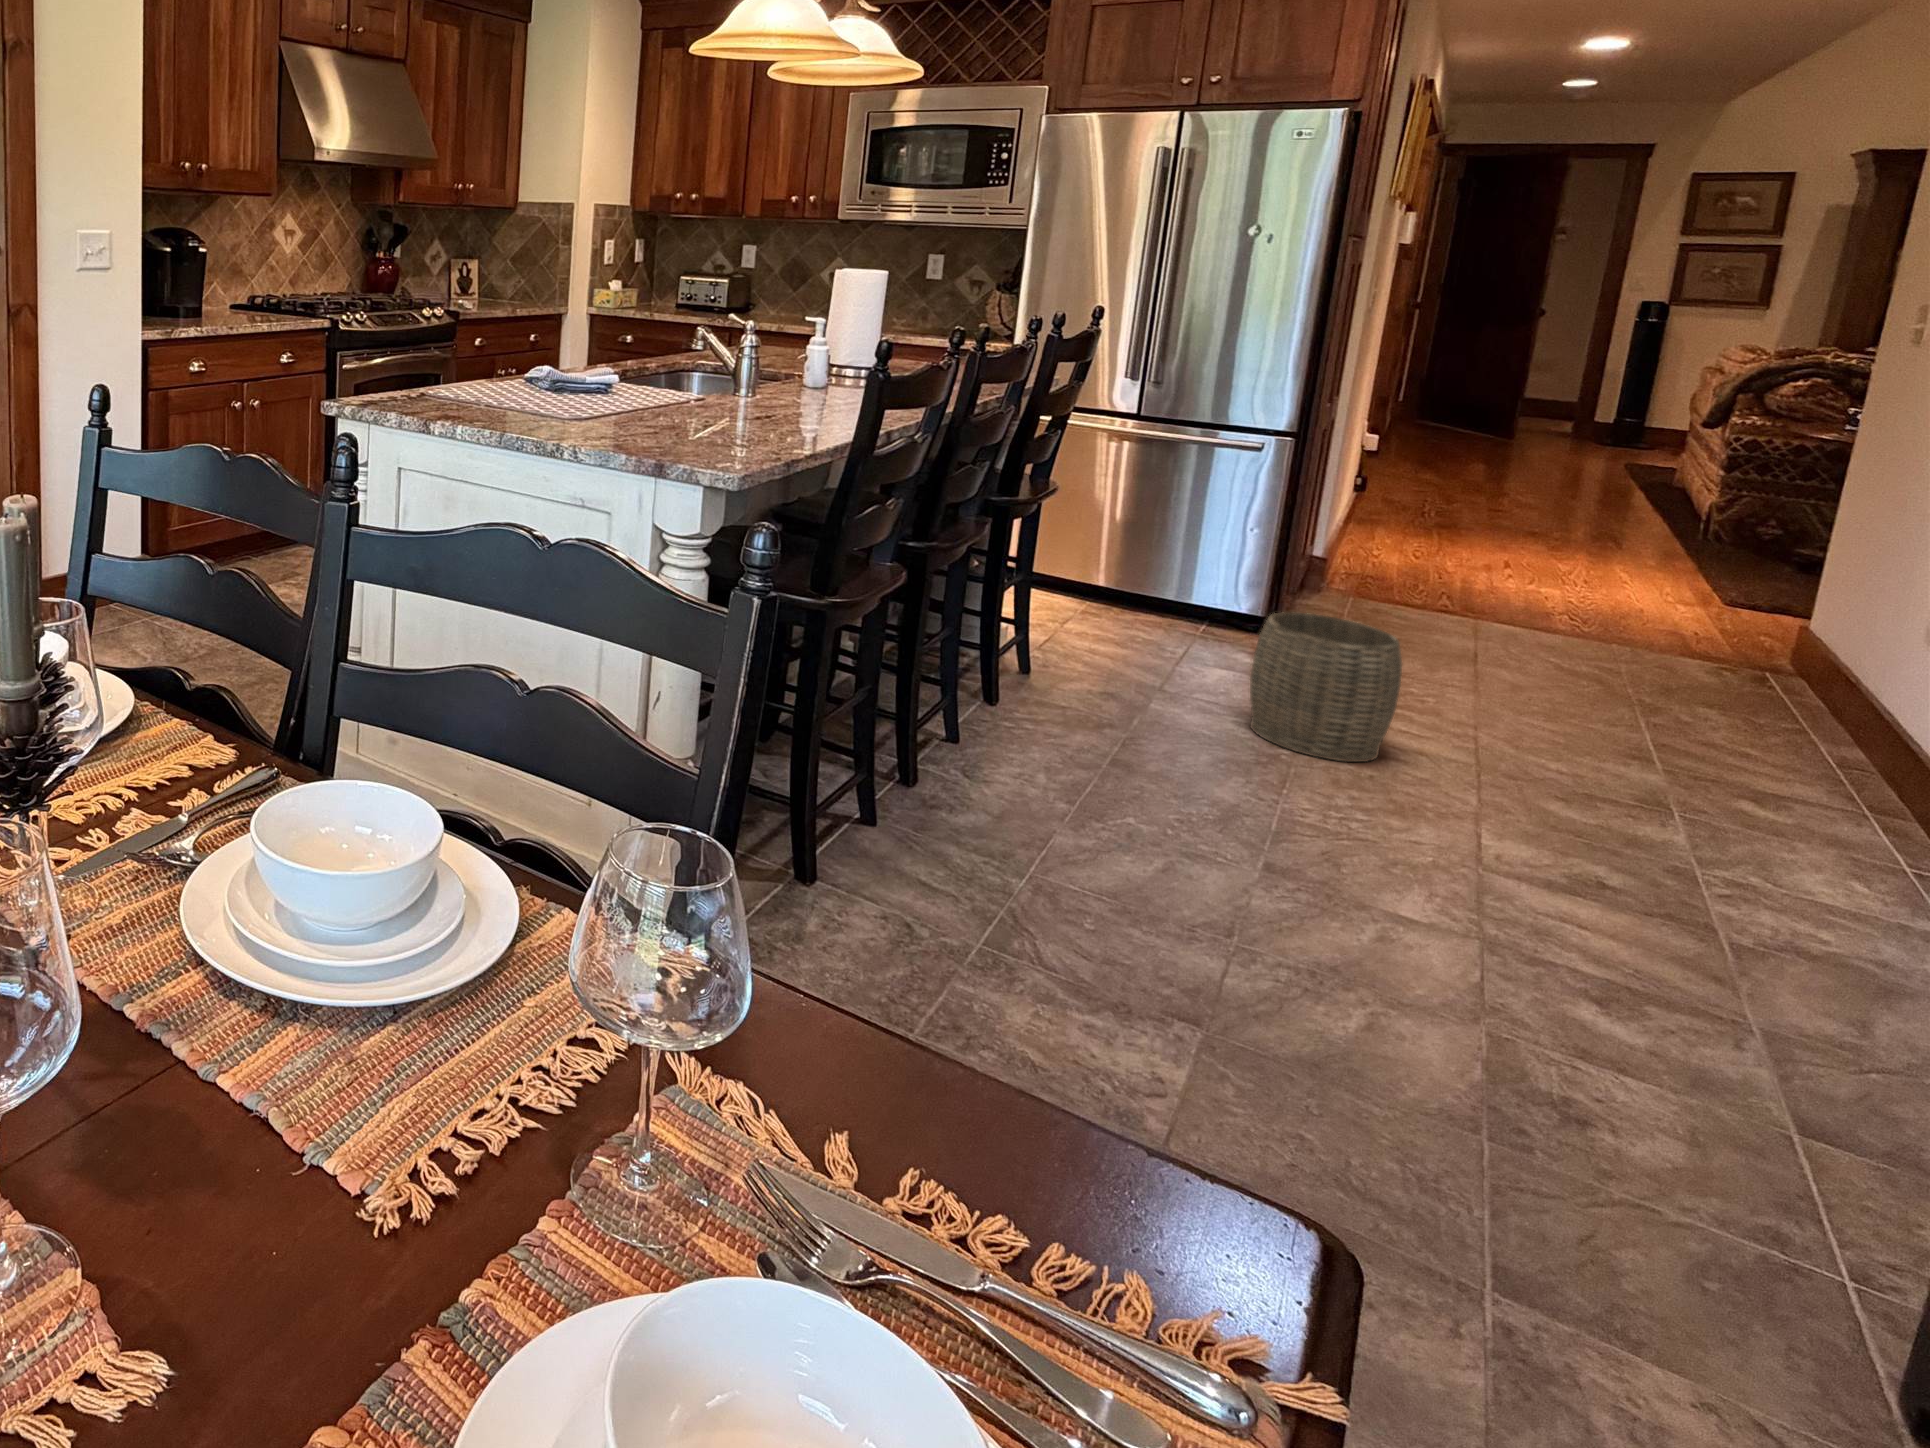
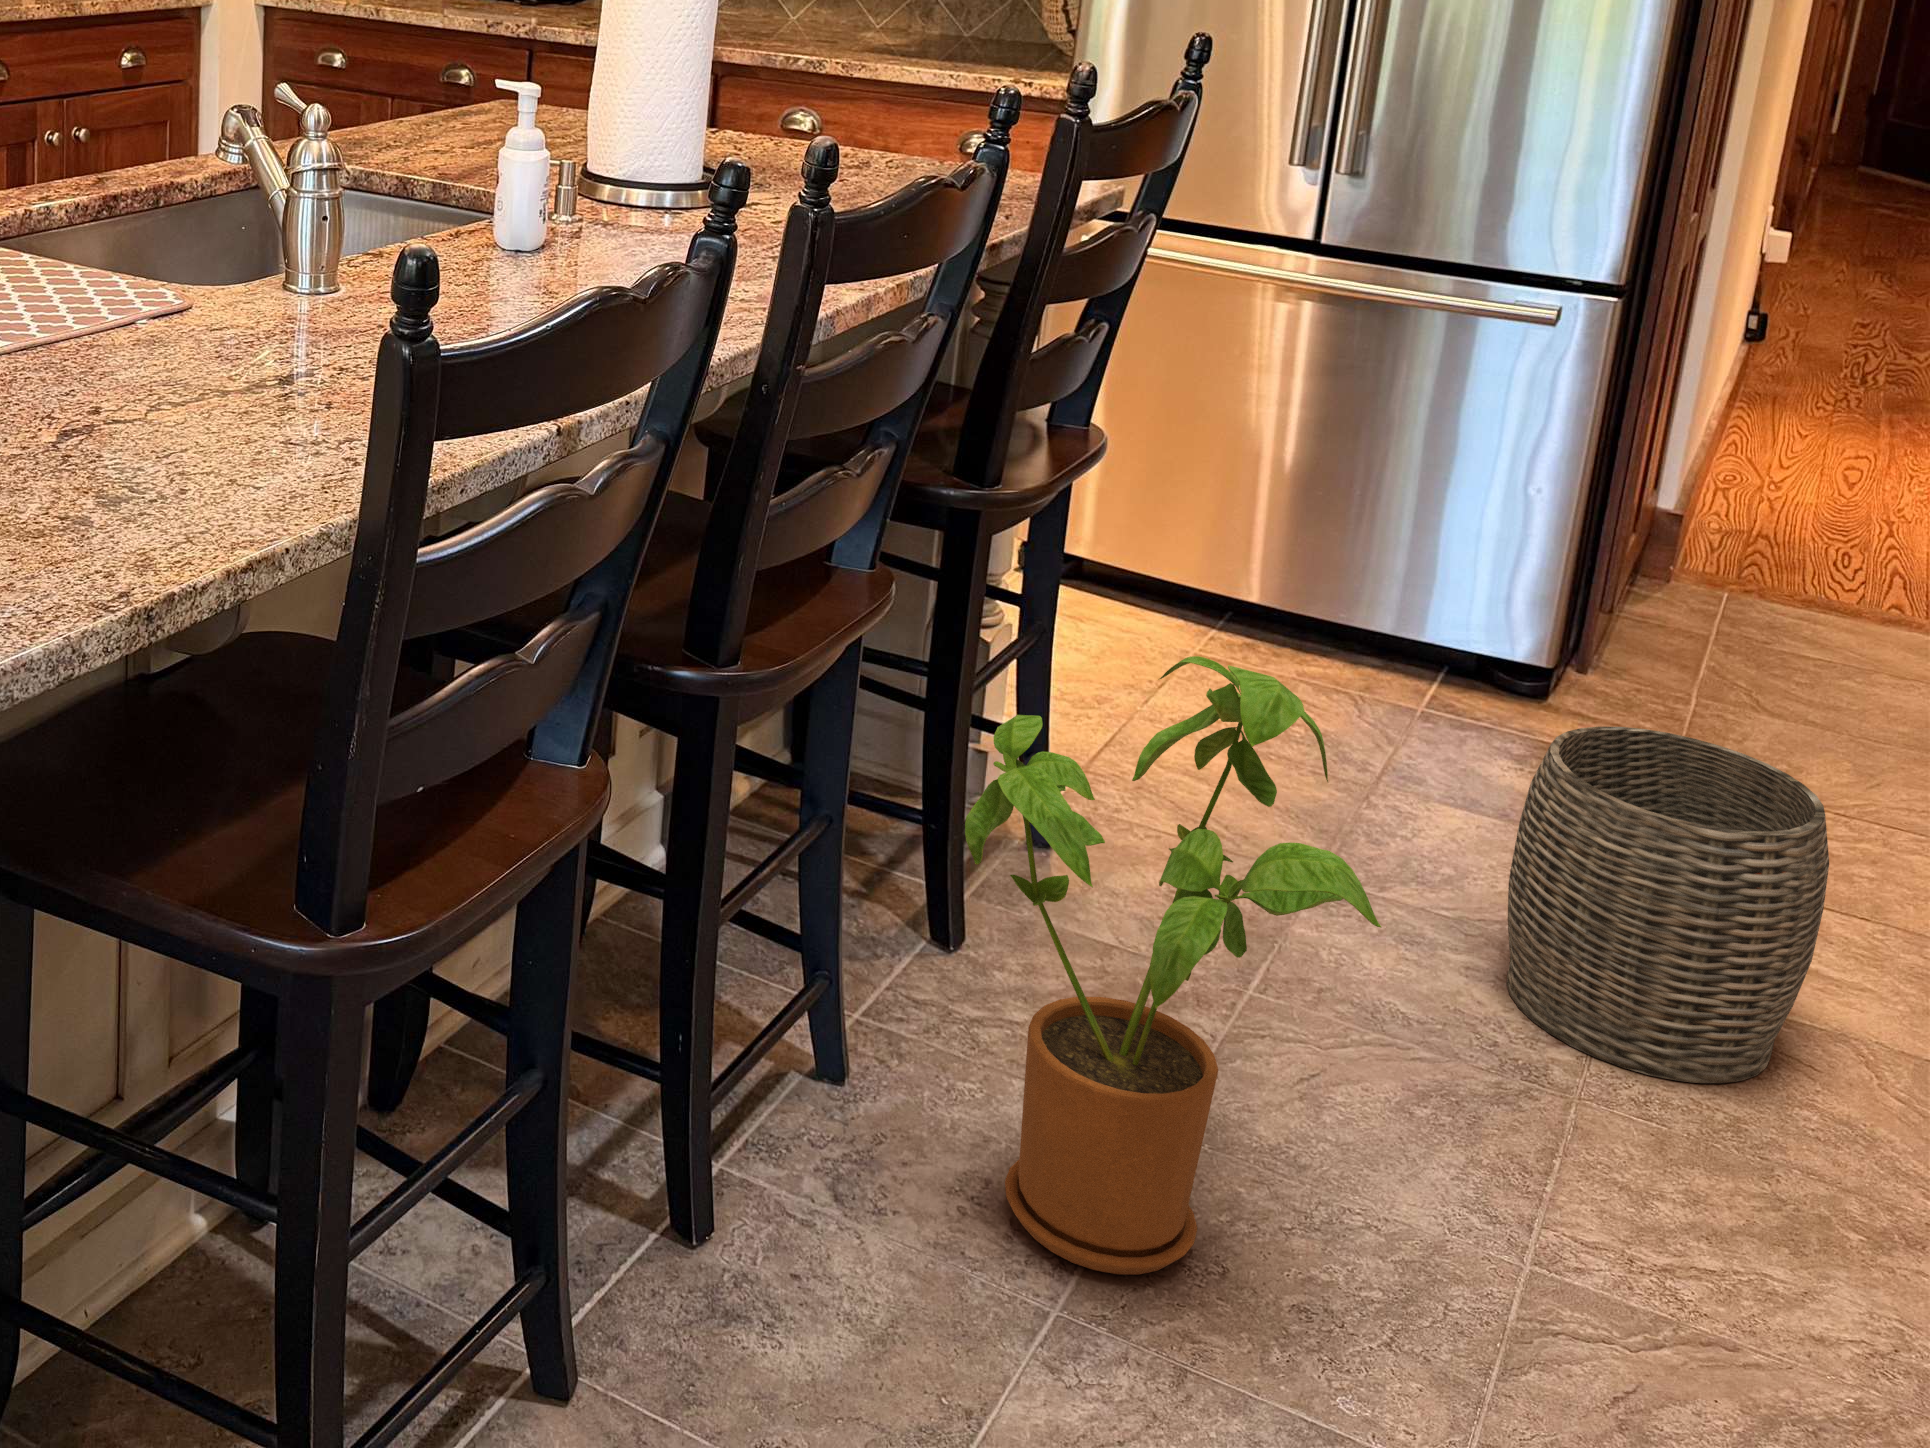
house plant: none [1019,549,1206,802] -> present [965,656,1381,1274]

